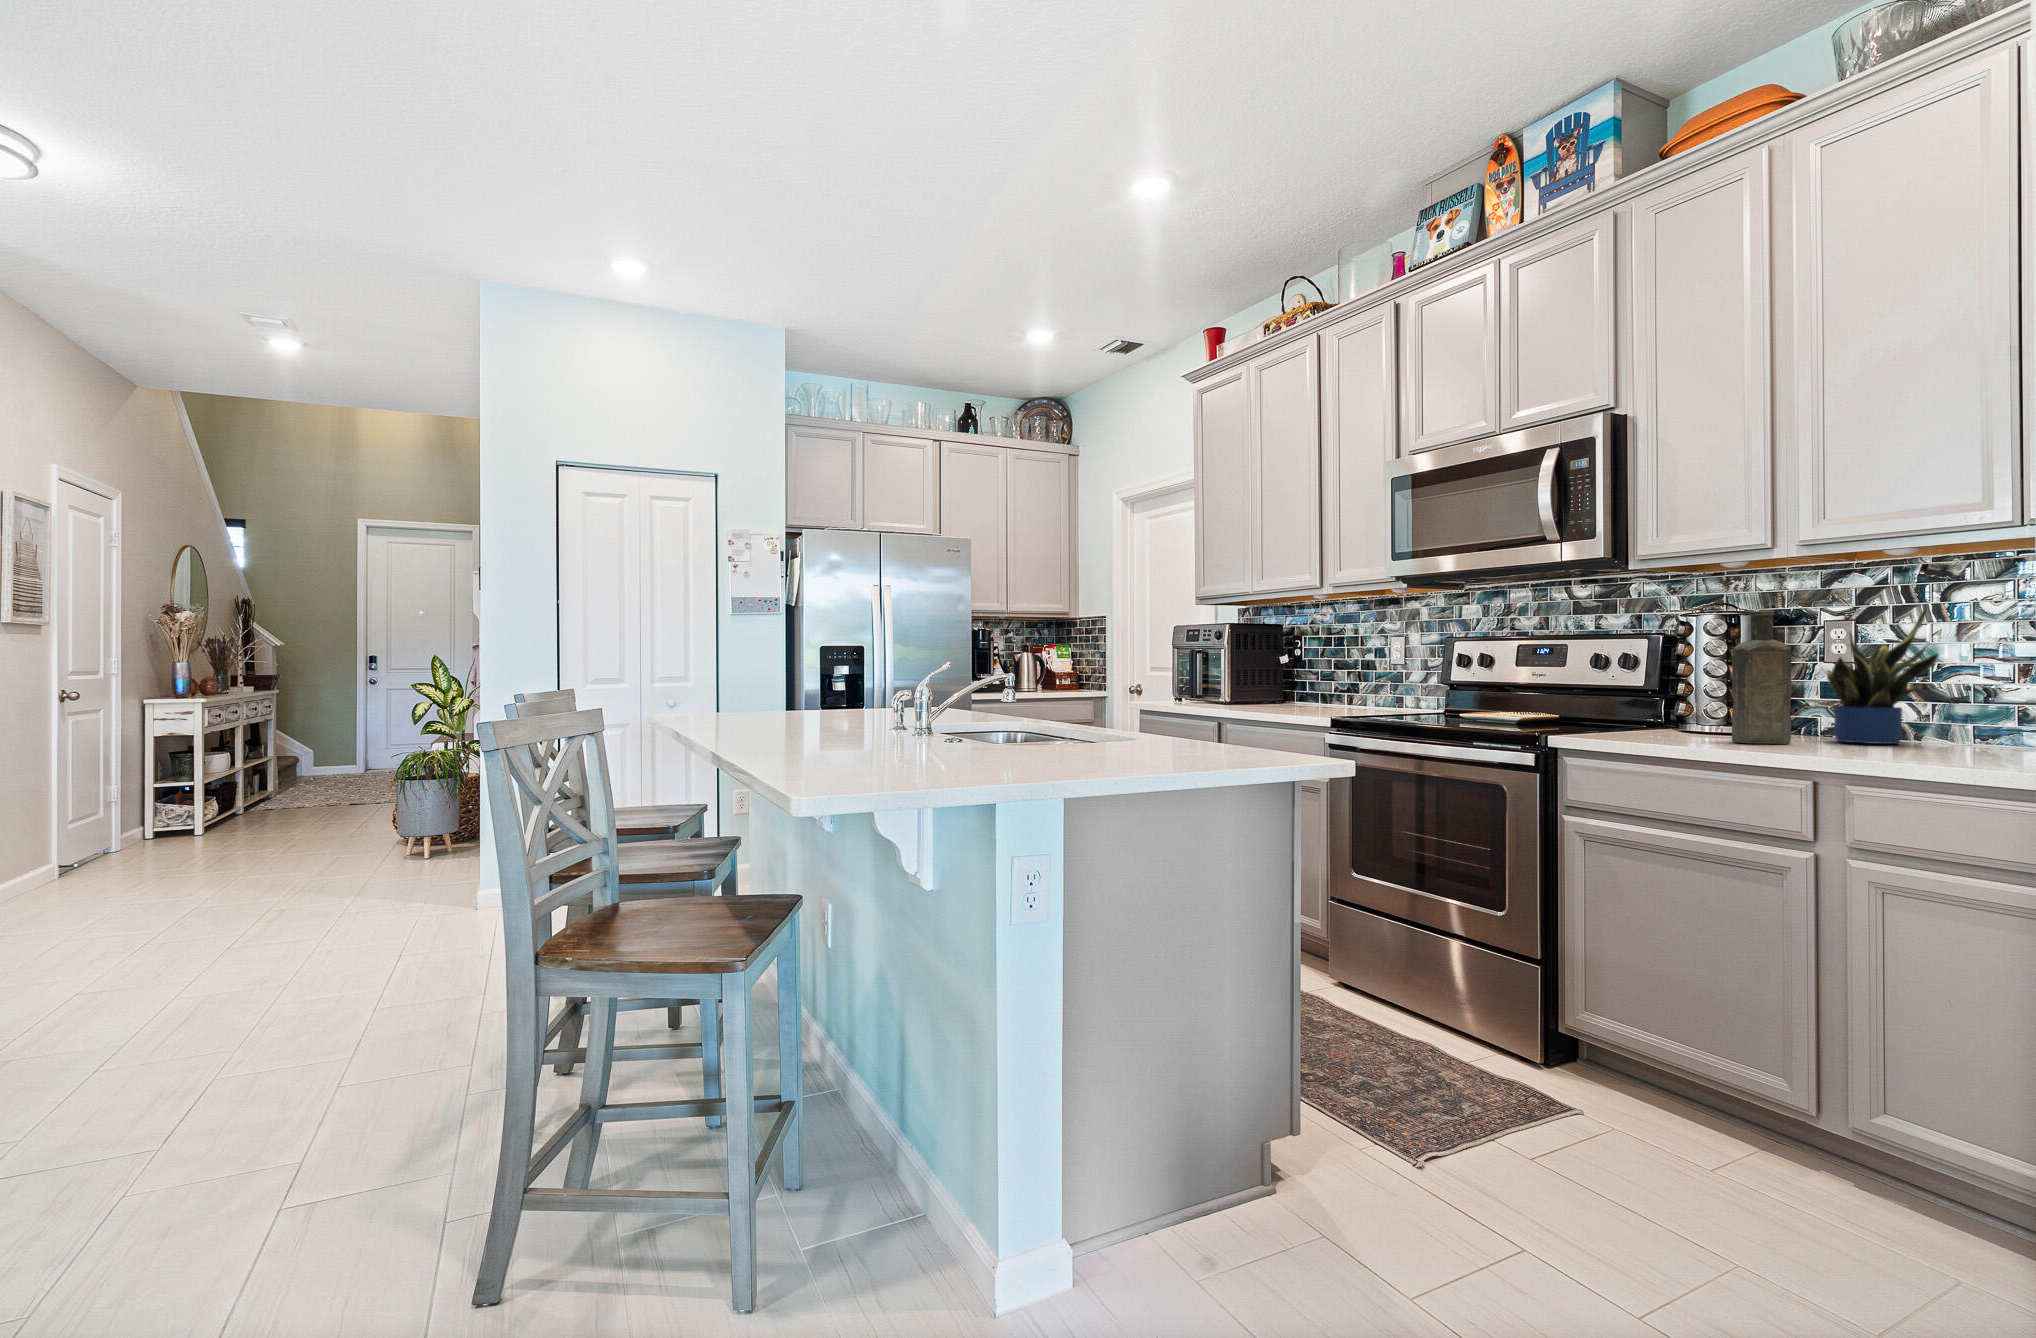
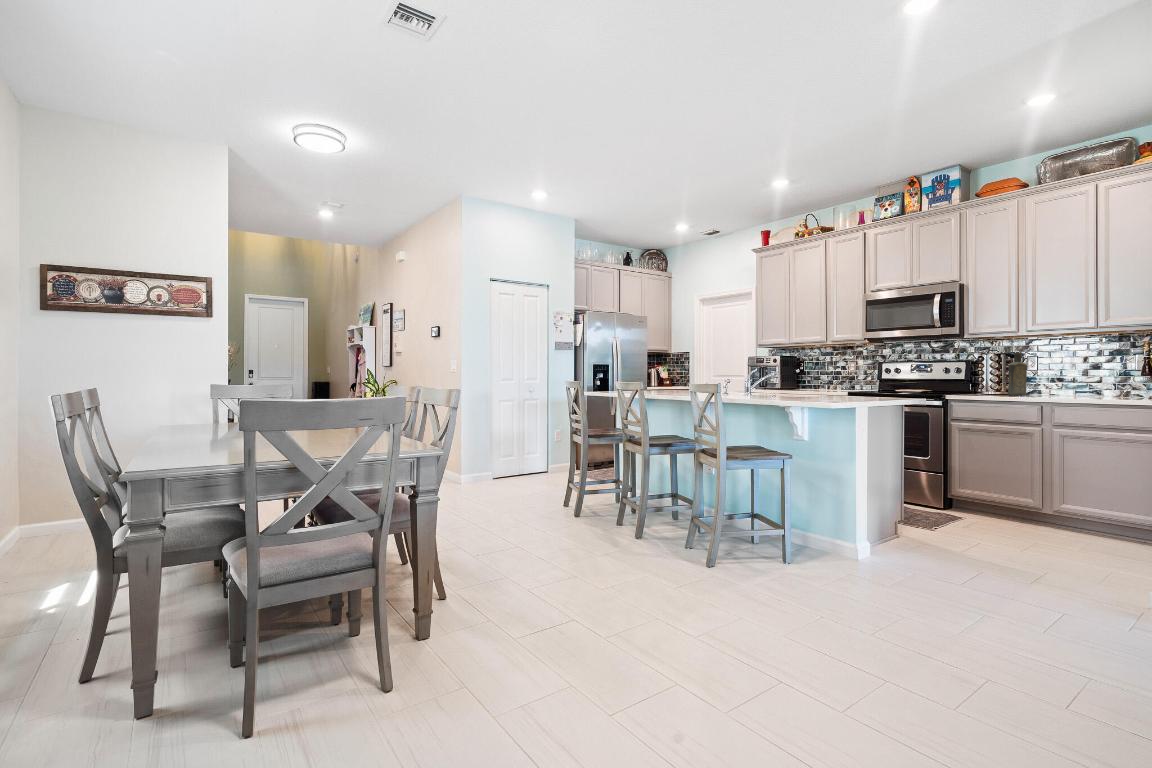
potted plant: present [1827,606,1939,744] -> none [1035,351,1071,395]

